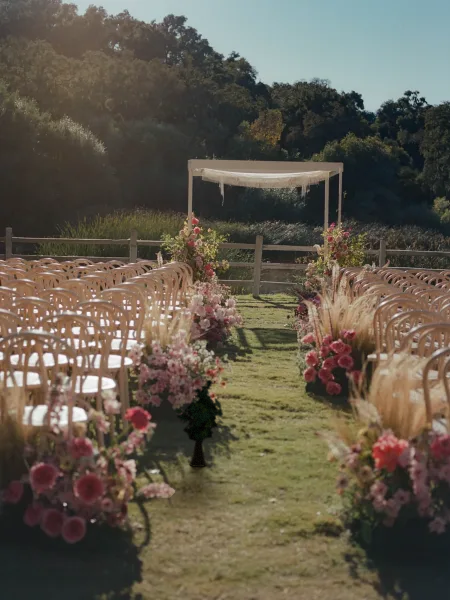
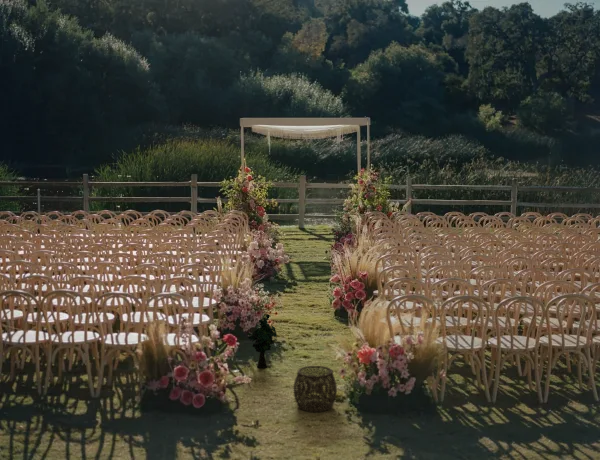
woven basket: none [249,469,330,558] -> present [294,366,337,412]

